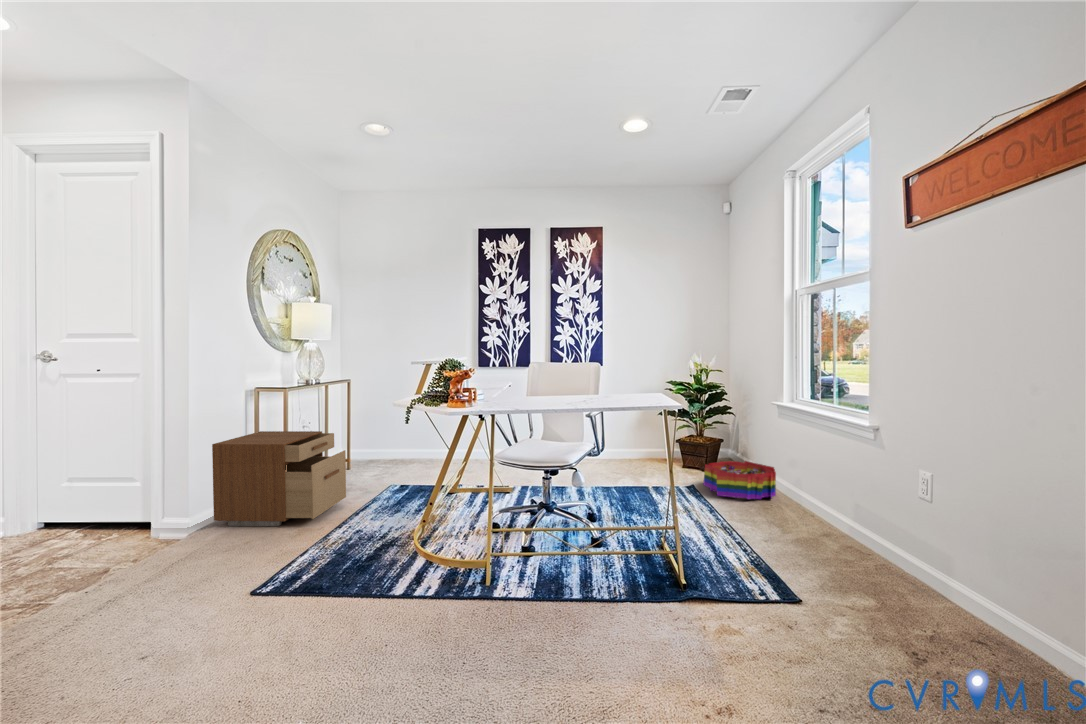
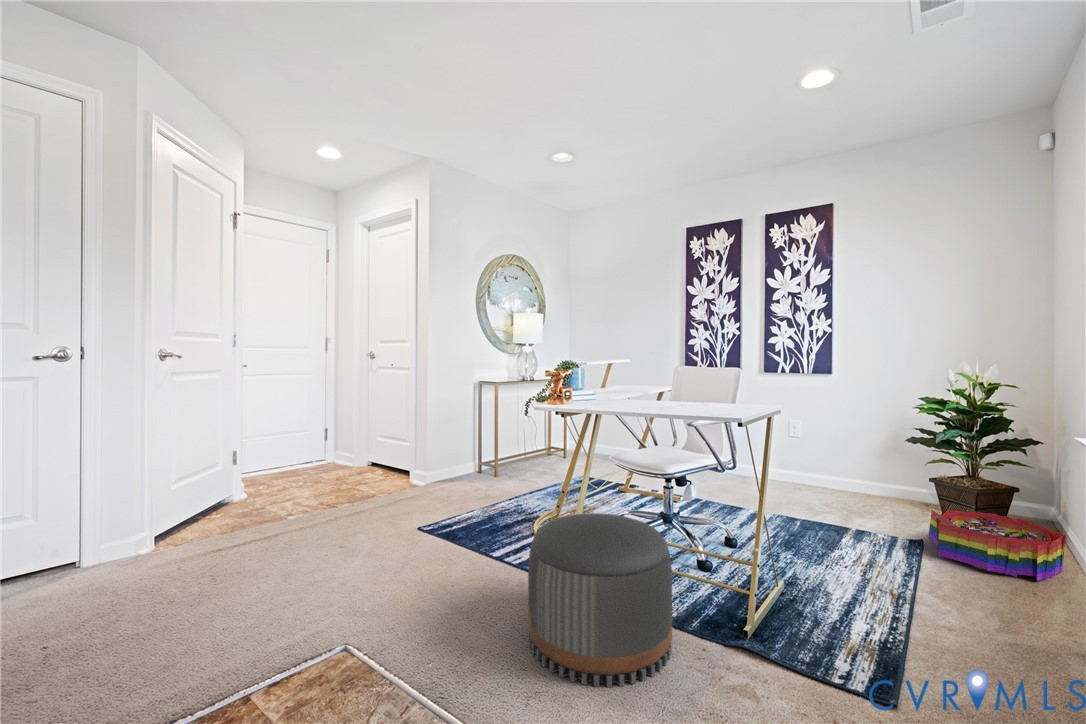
filing cabinet: present [212,431,346,526] -> none [443,415,535,489]
pouf: none [519,506,662,675] -> present [528,513,672,687]

